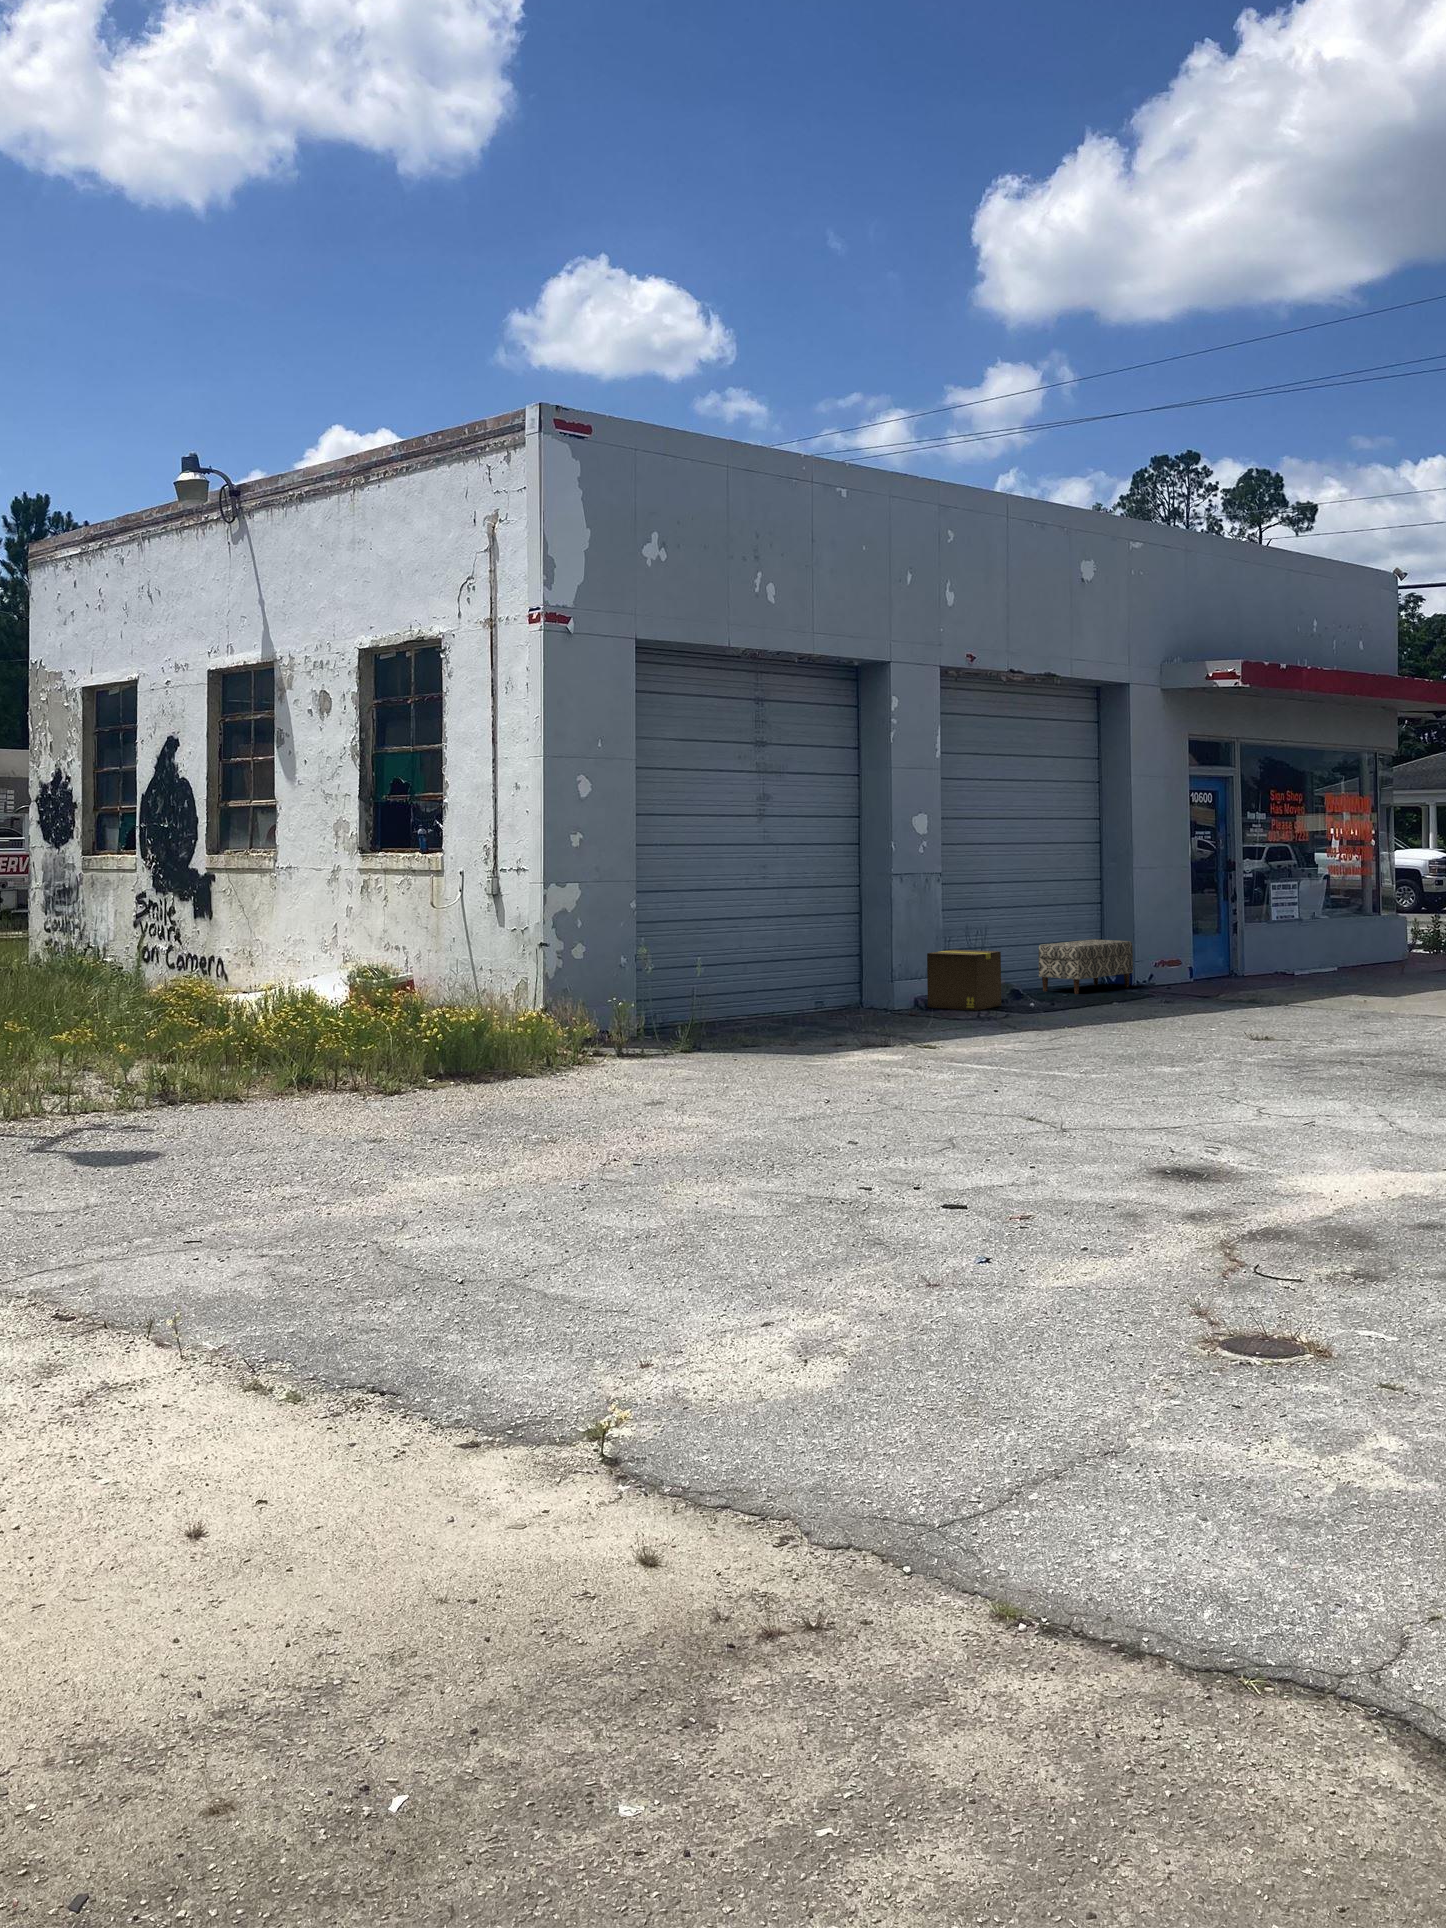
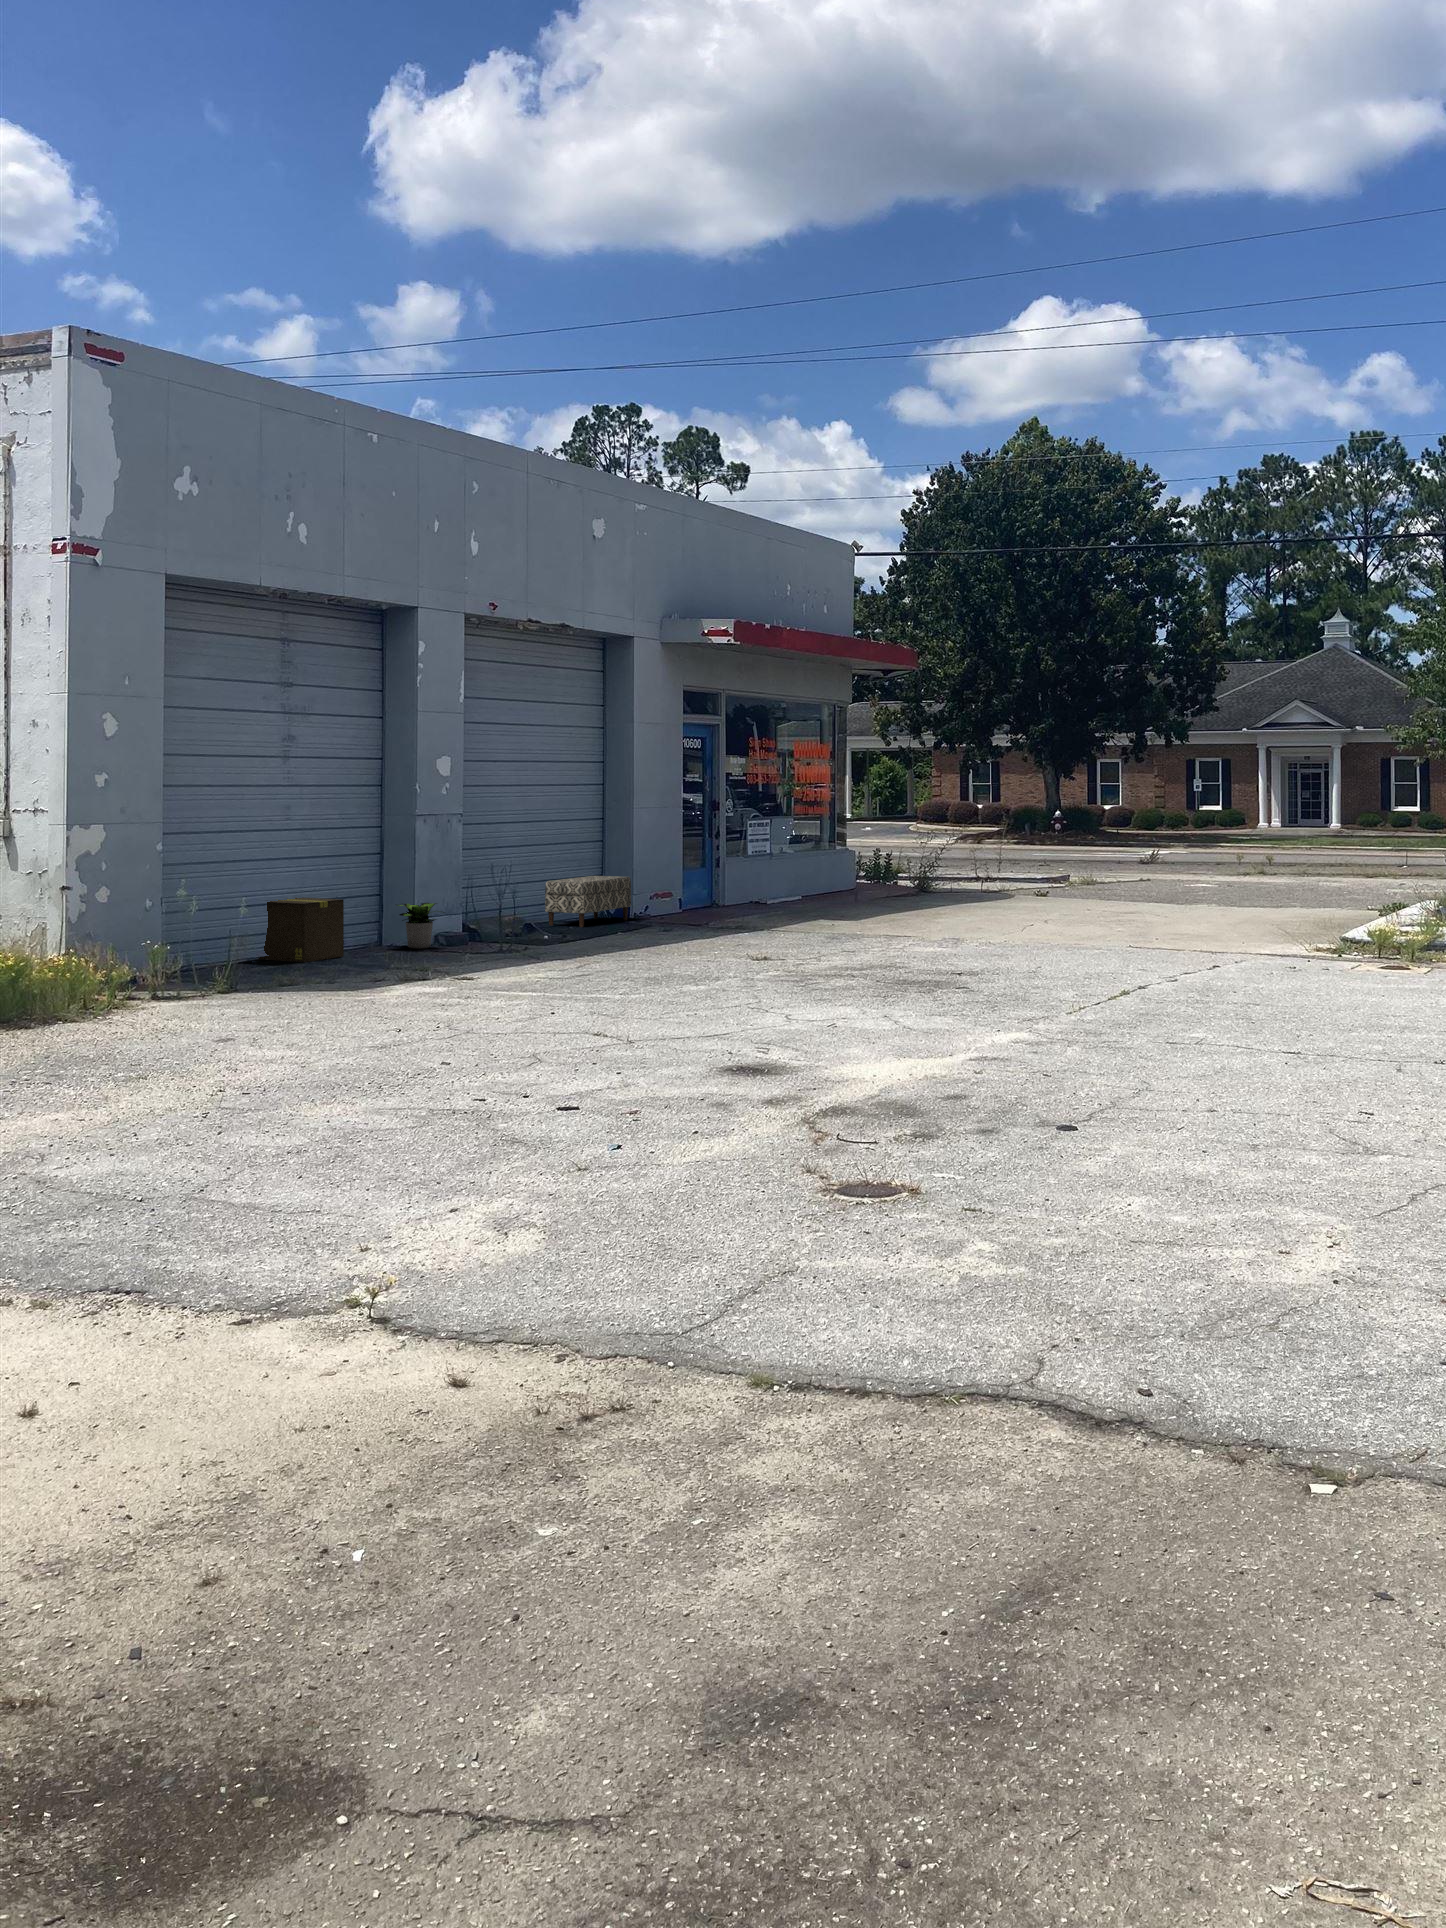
cardboard box: present [927,950,1001,1011] -> present [259,898,344,962]
potted plant: none [872,965,925,1013] -> present [397,903,444,949]

